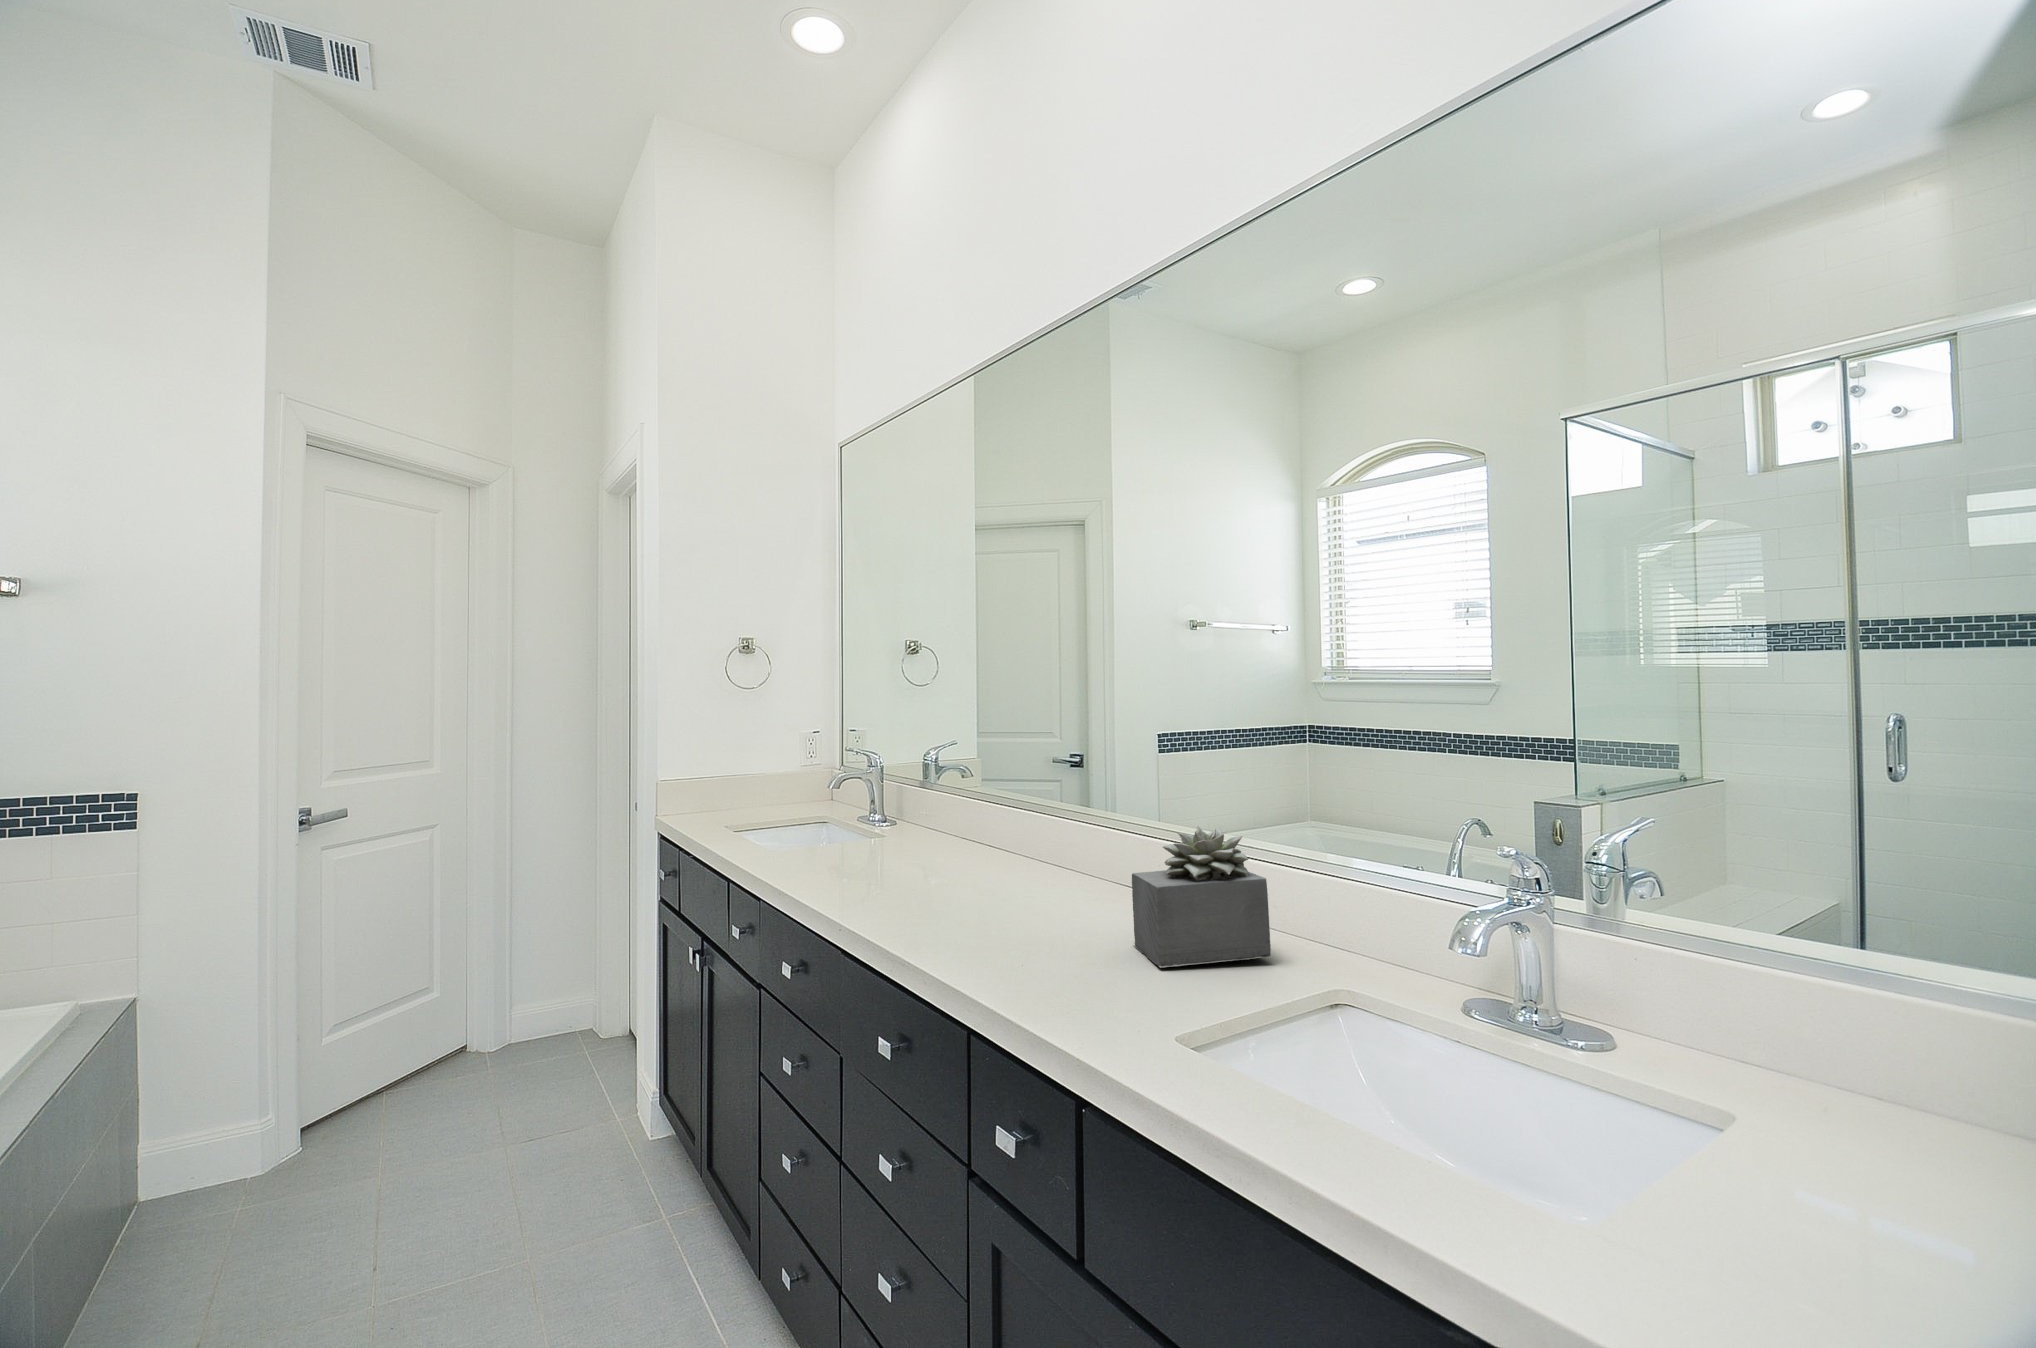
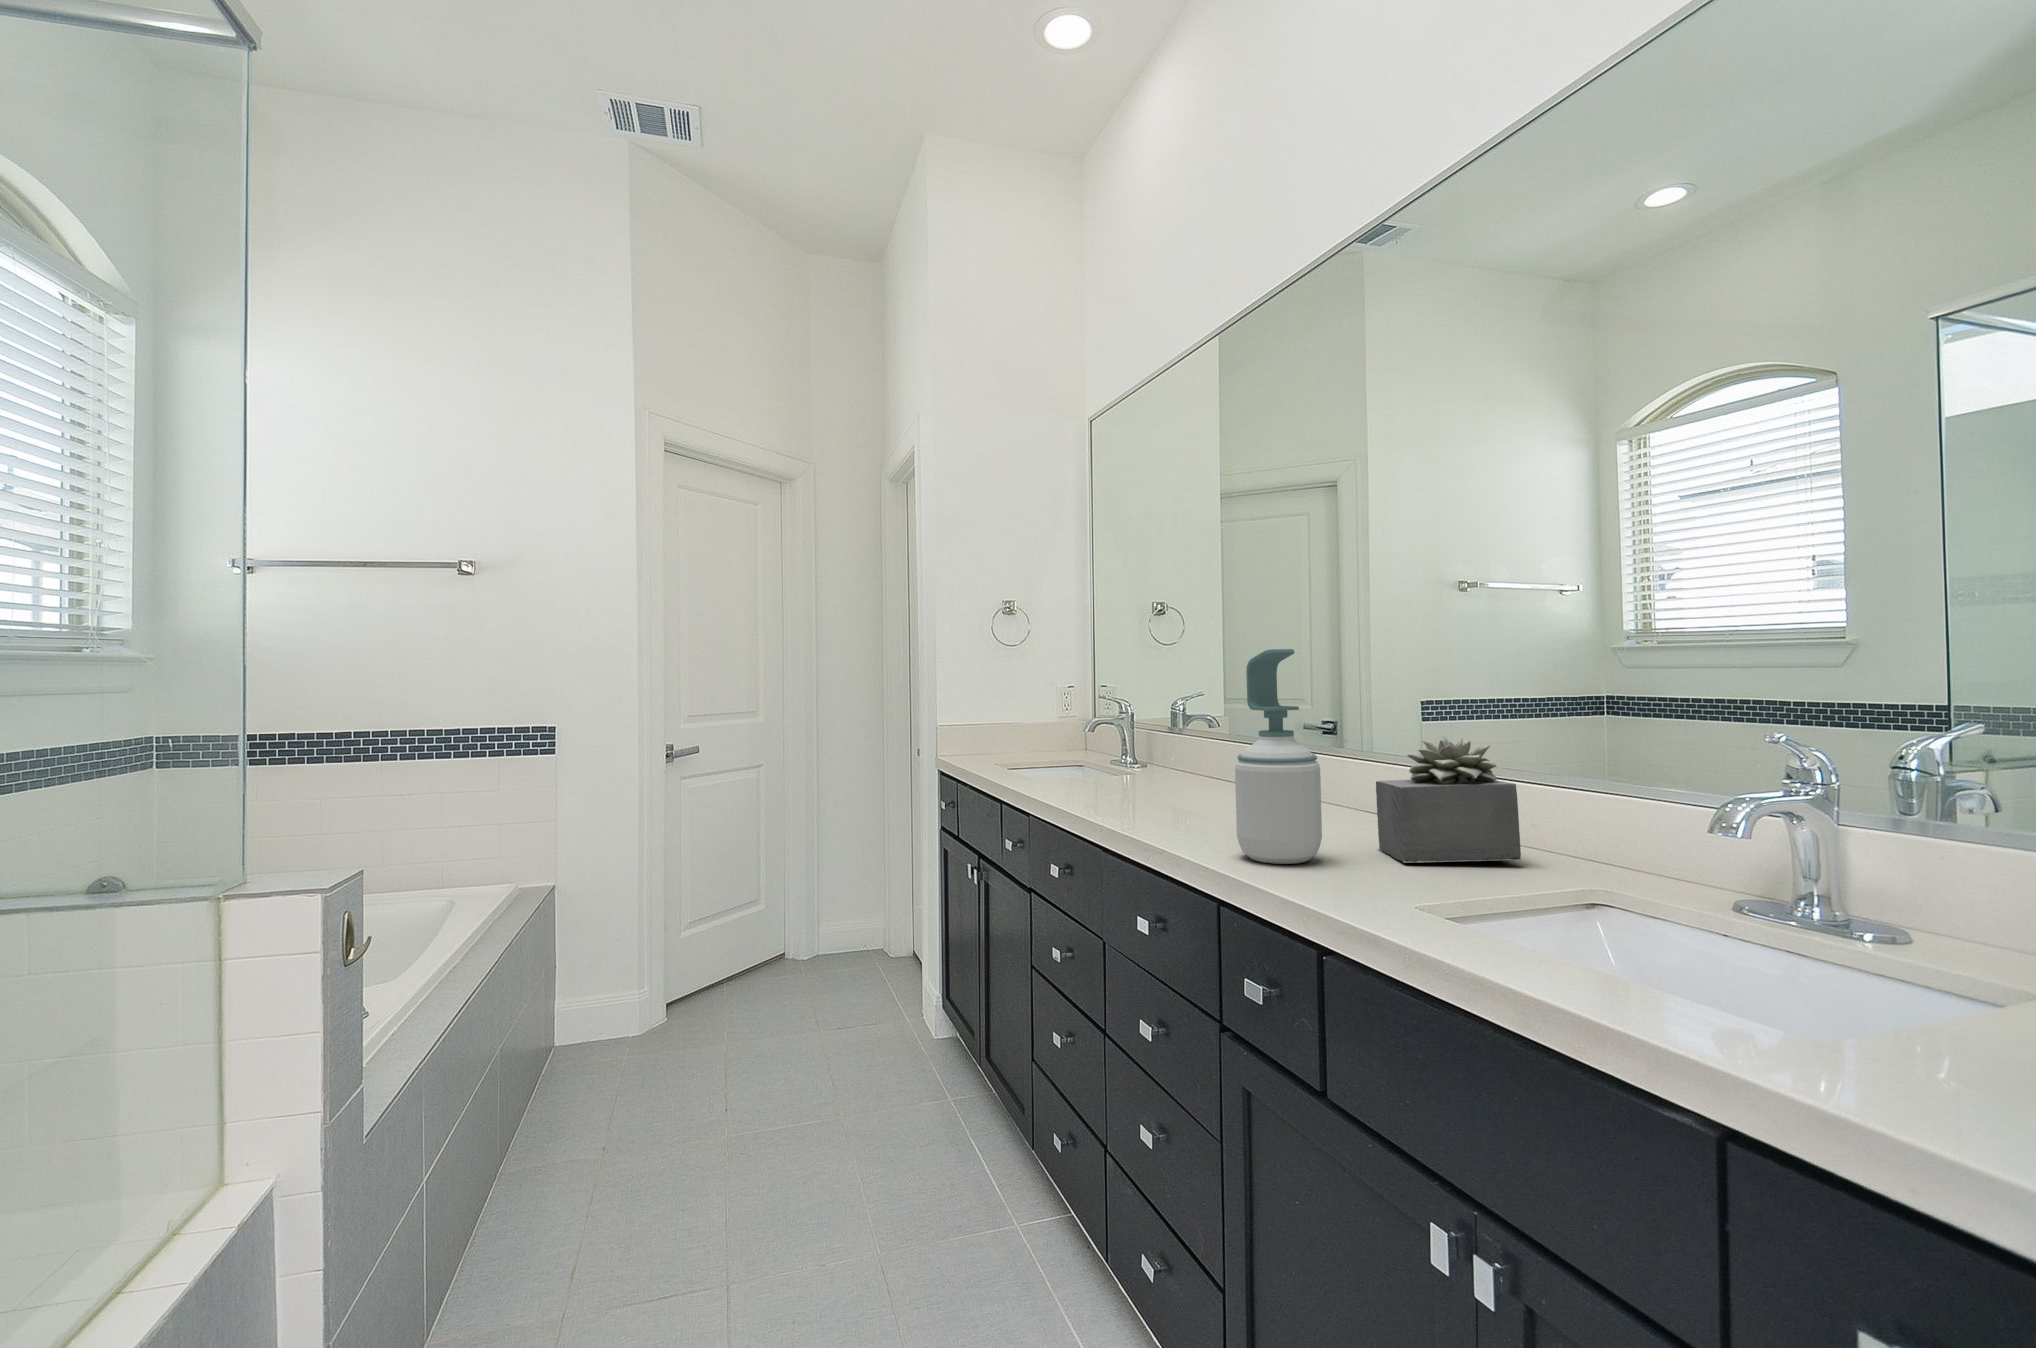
soap bottle: none [986,740,1078,979] -> present [1235,649,1322,864]

